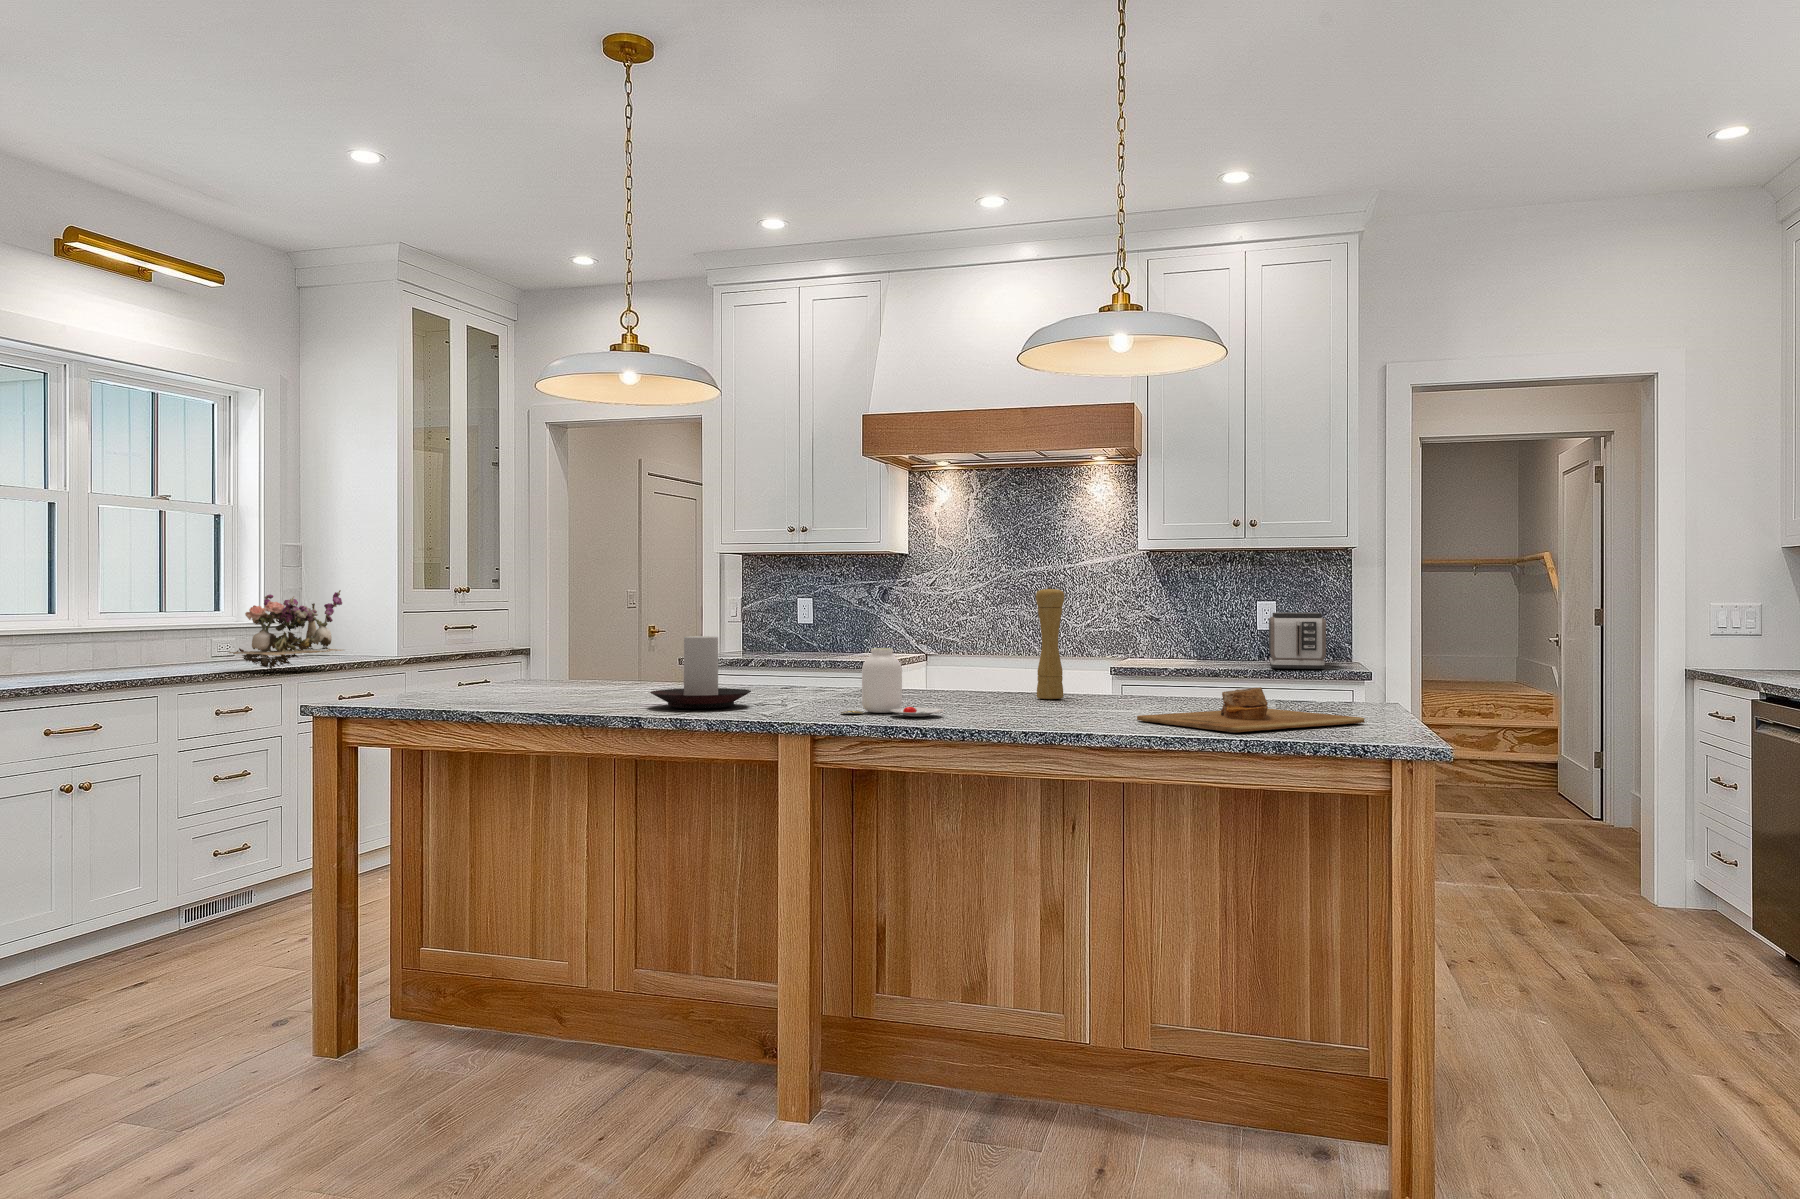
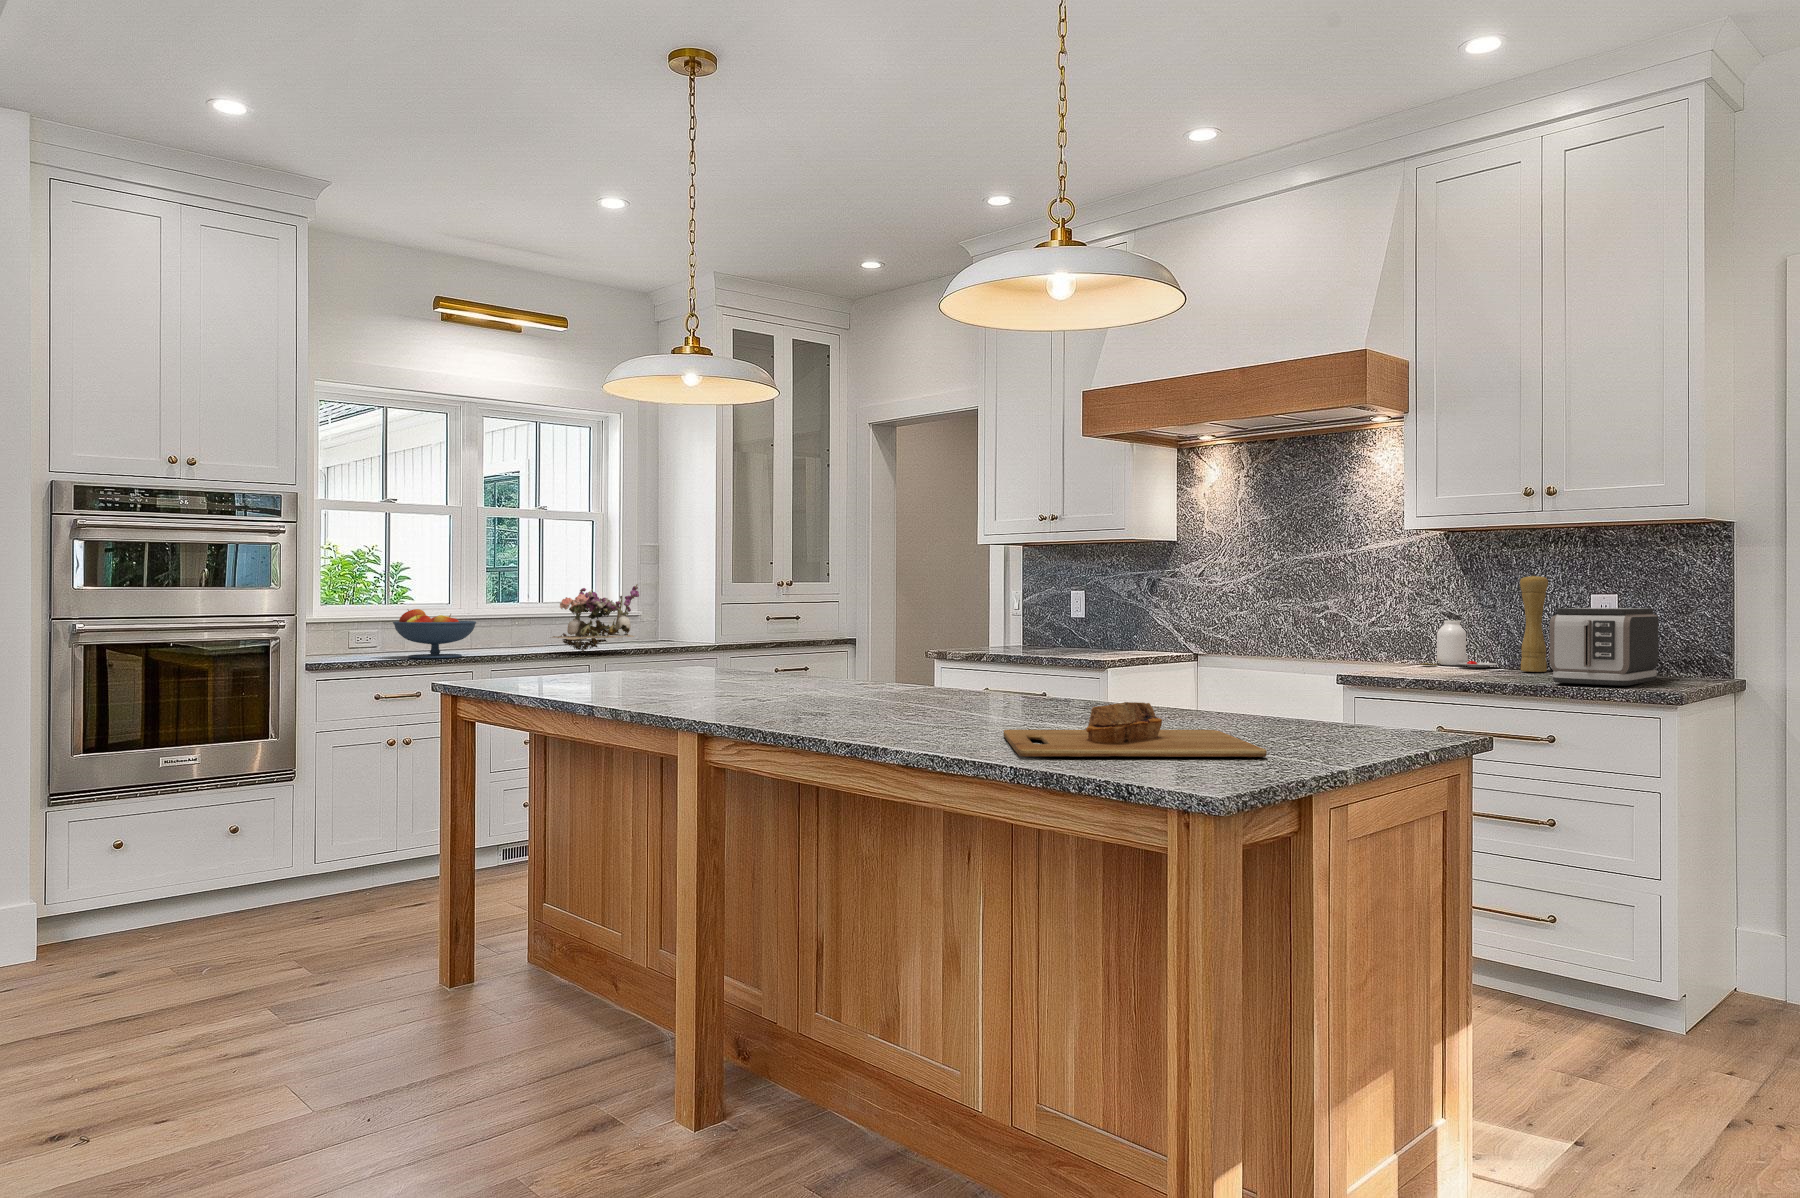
pepper mill: present [1036,587,1064,699] -> present [1520,575,1548,672]
fruit bowl: none [37,621,155,683] -> present [393,609,476,658]
candle holder: present [650,635,751,709] -> none [643,623,743,699]
jar: present [841,648,944,716] -> present [1420,621,1498,668]

